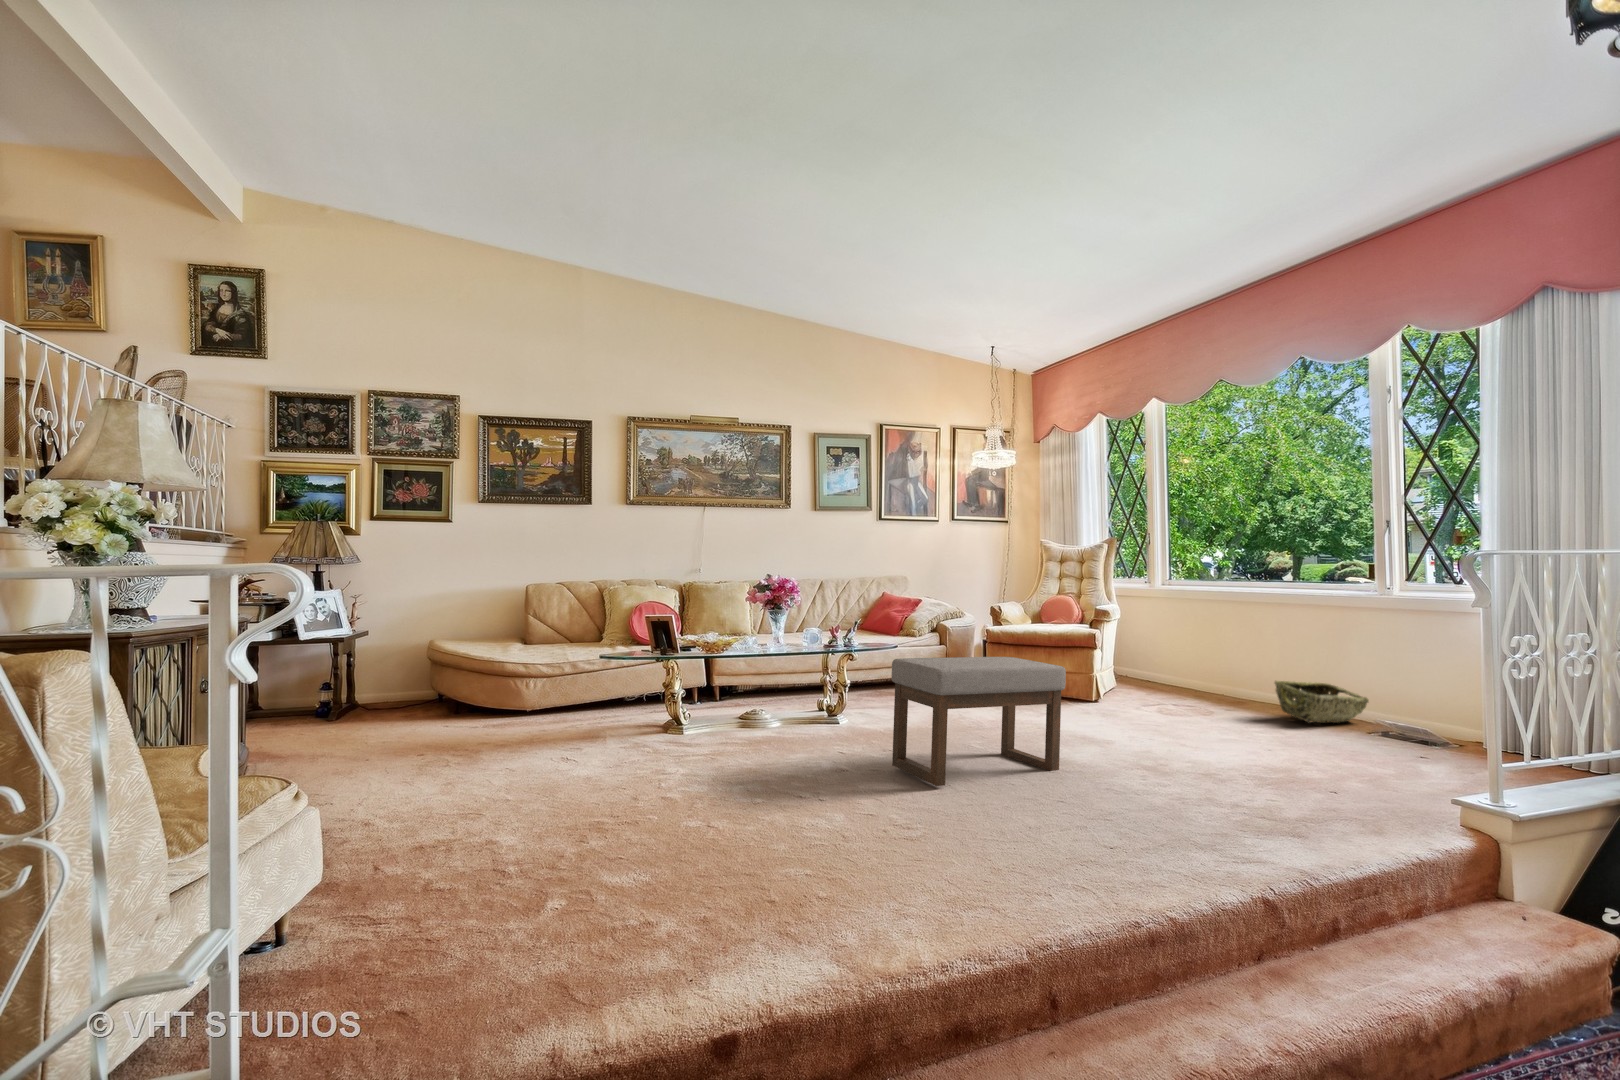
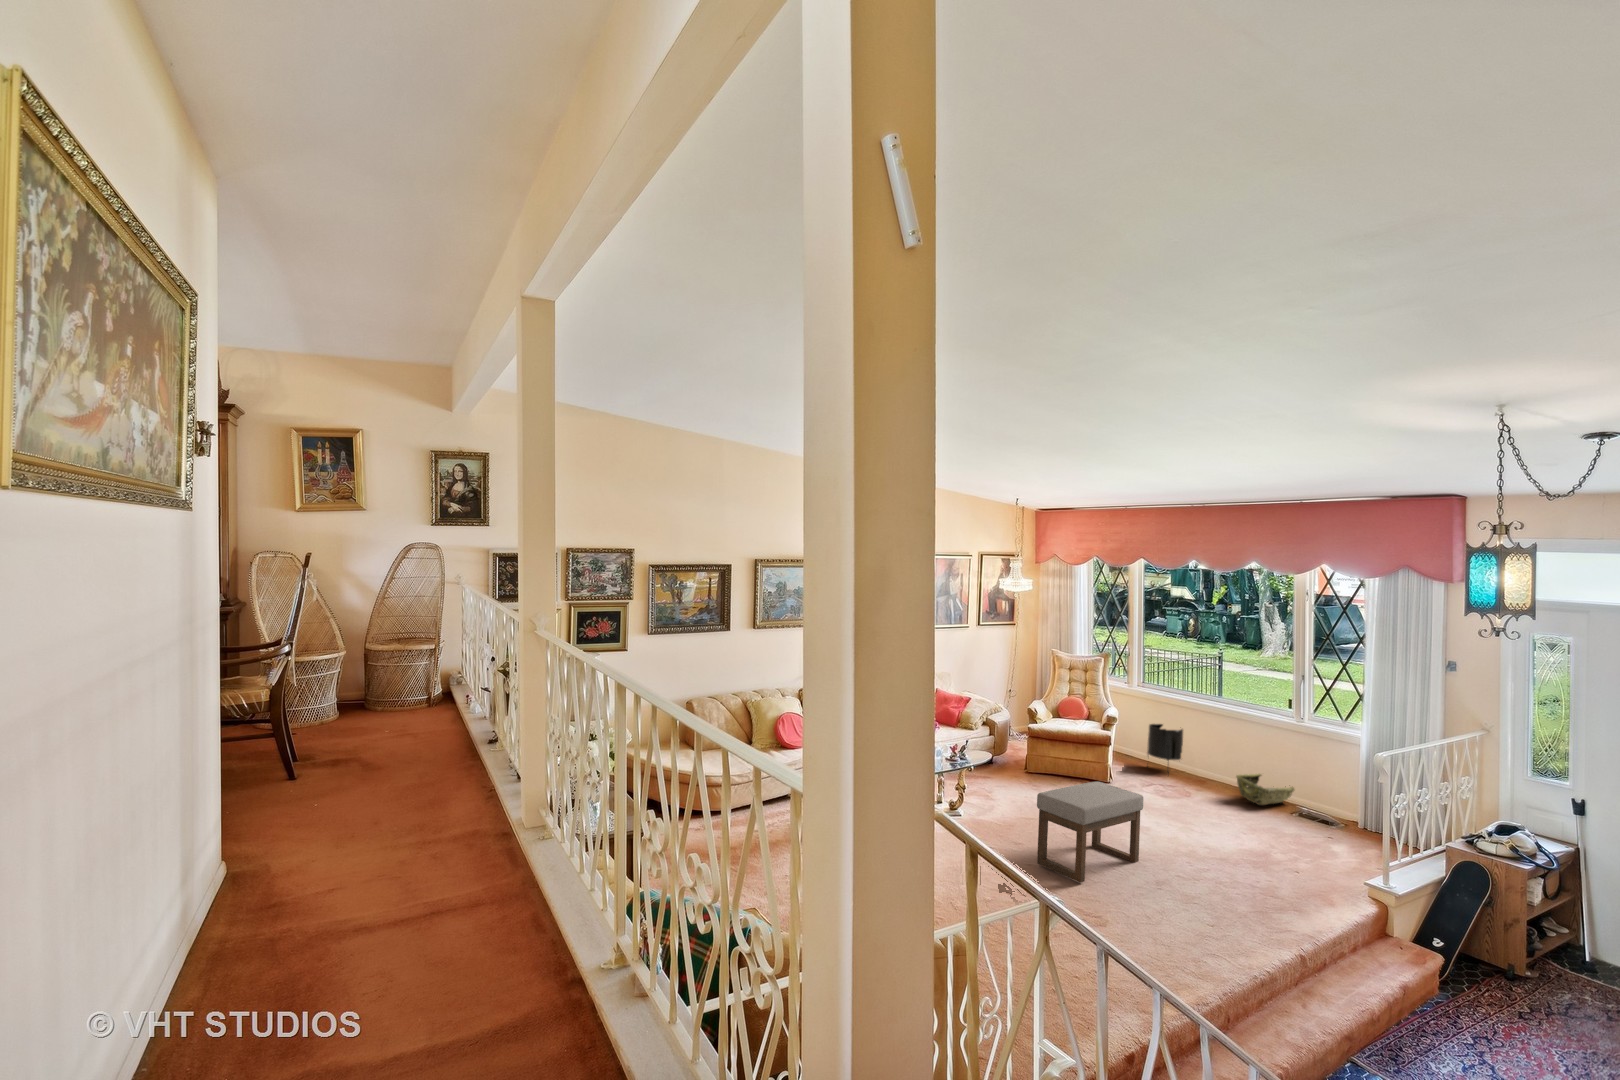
planter: none [1164,629,1214,698] -> present [1147,724,1183,773]

